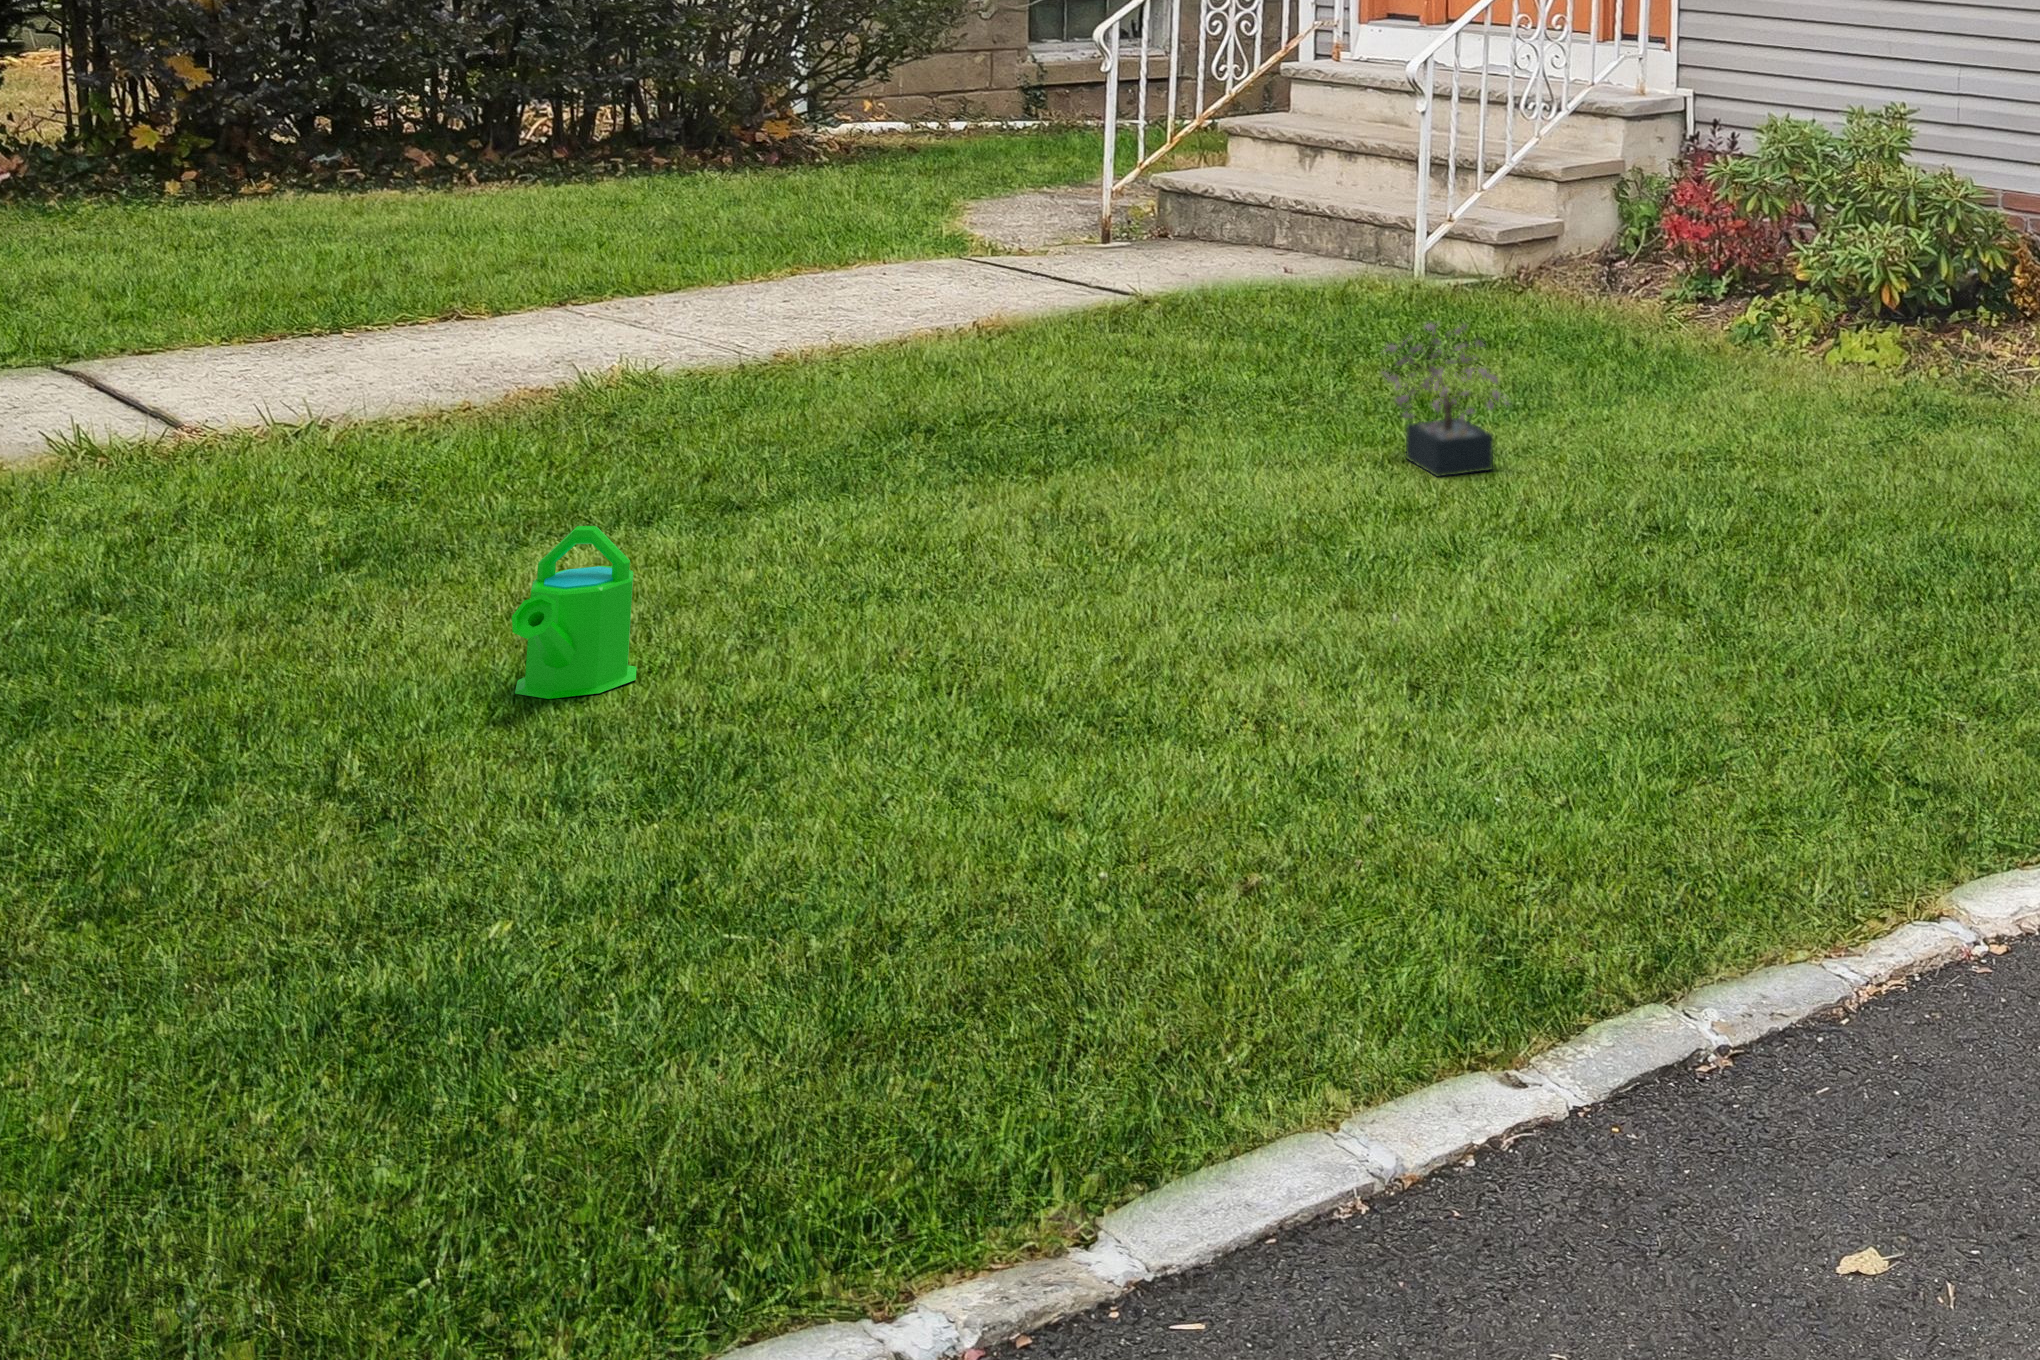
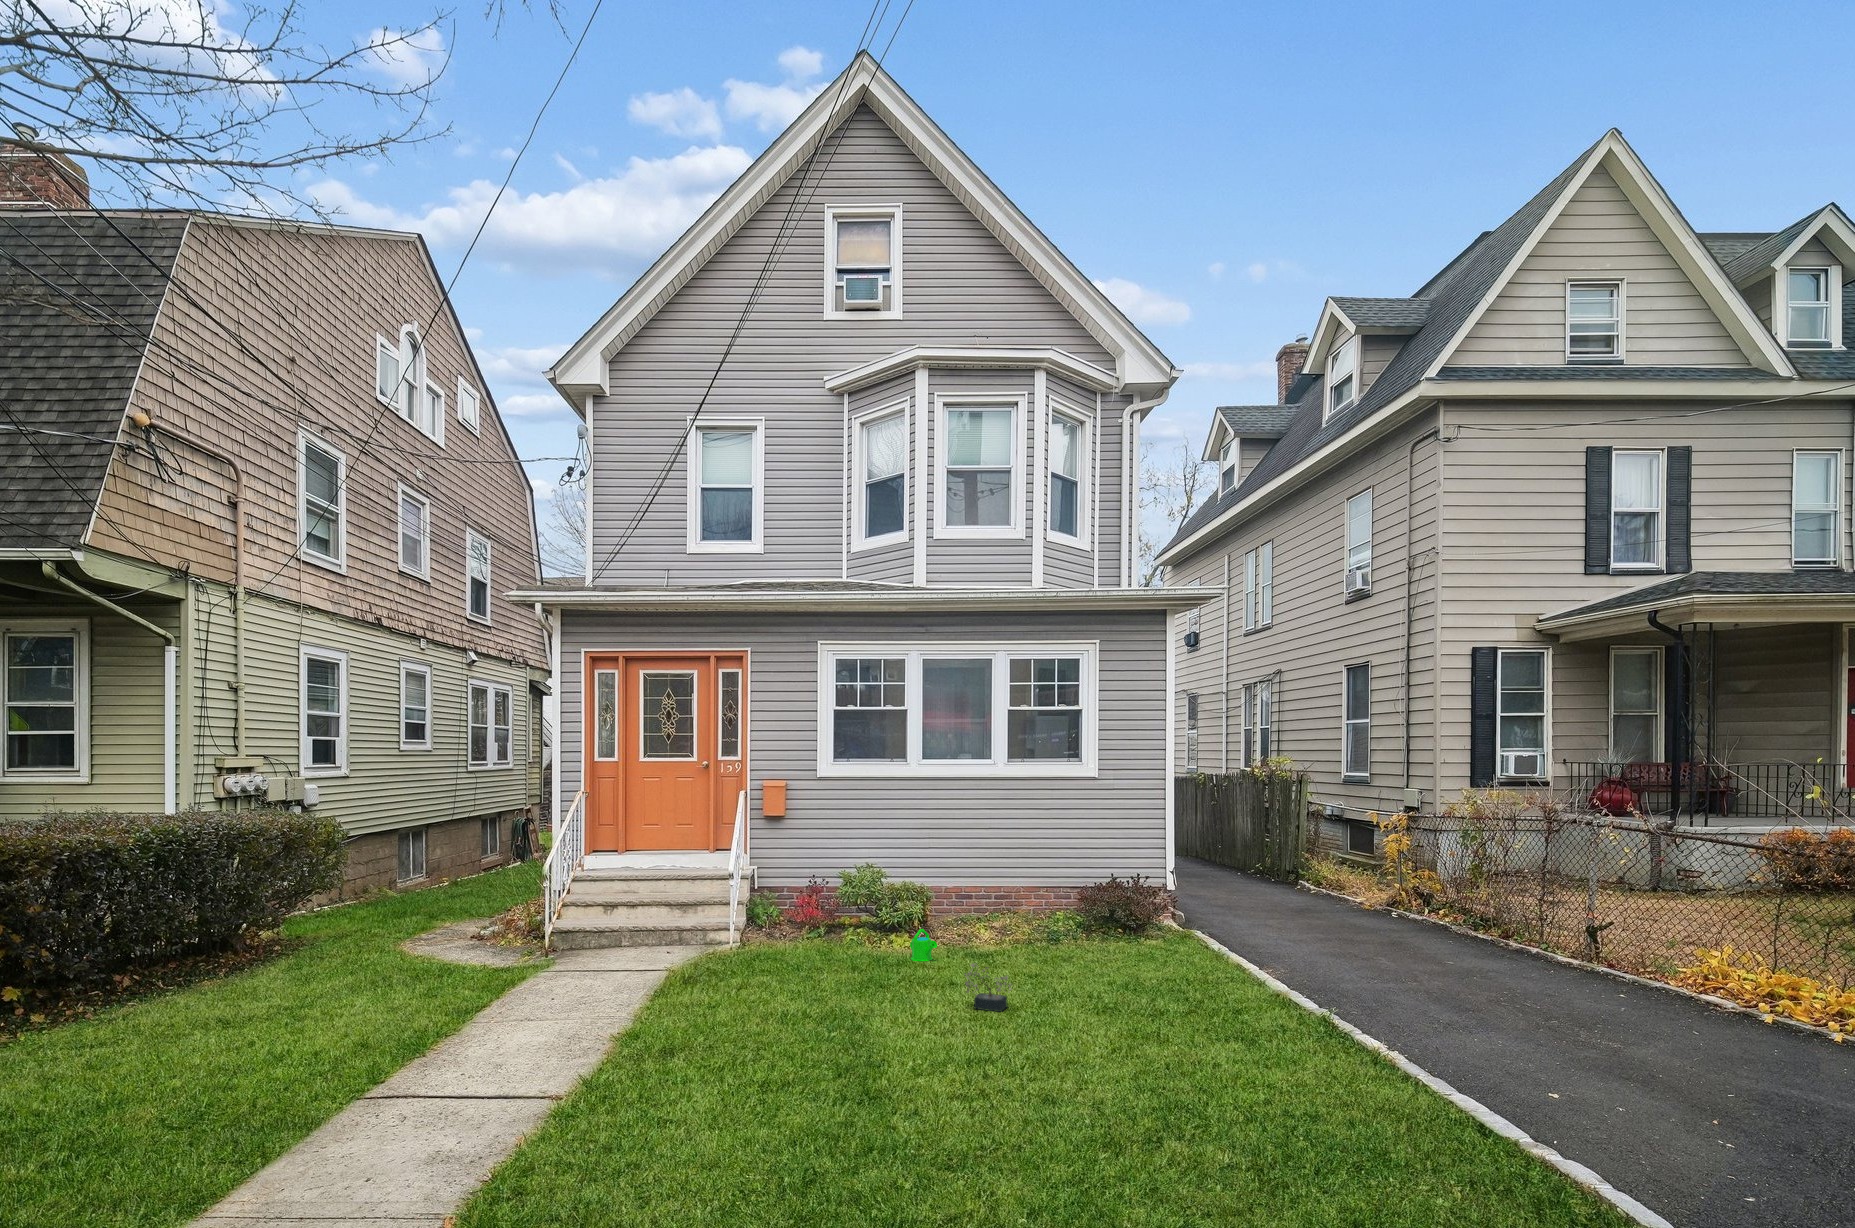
watering can: present [512,526,637,699] -> present [910,929,937,962]

